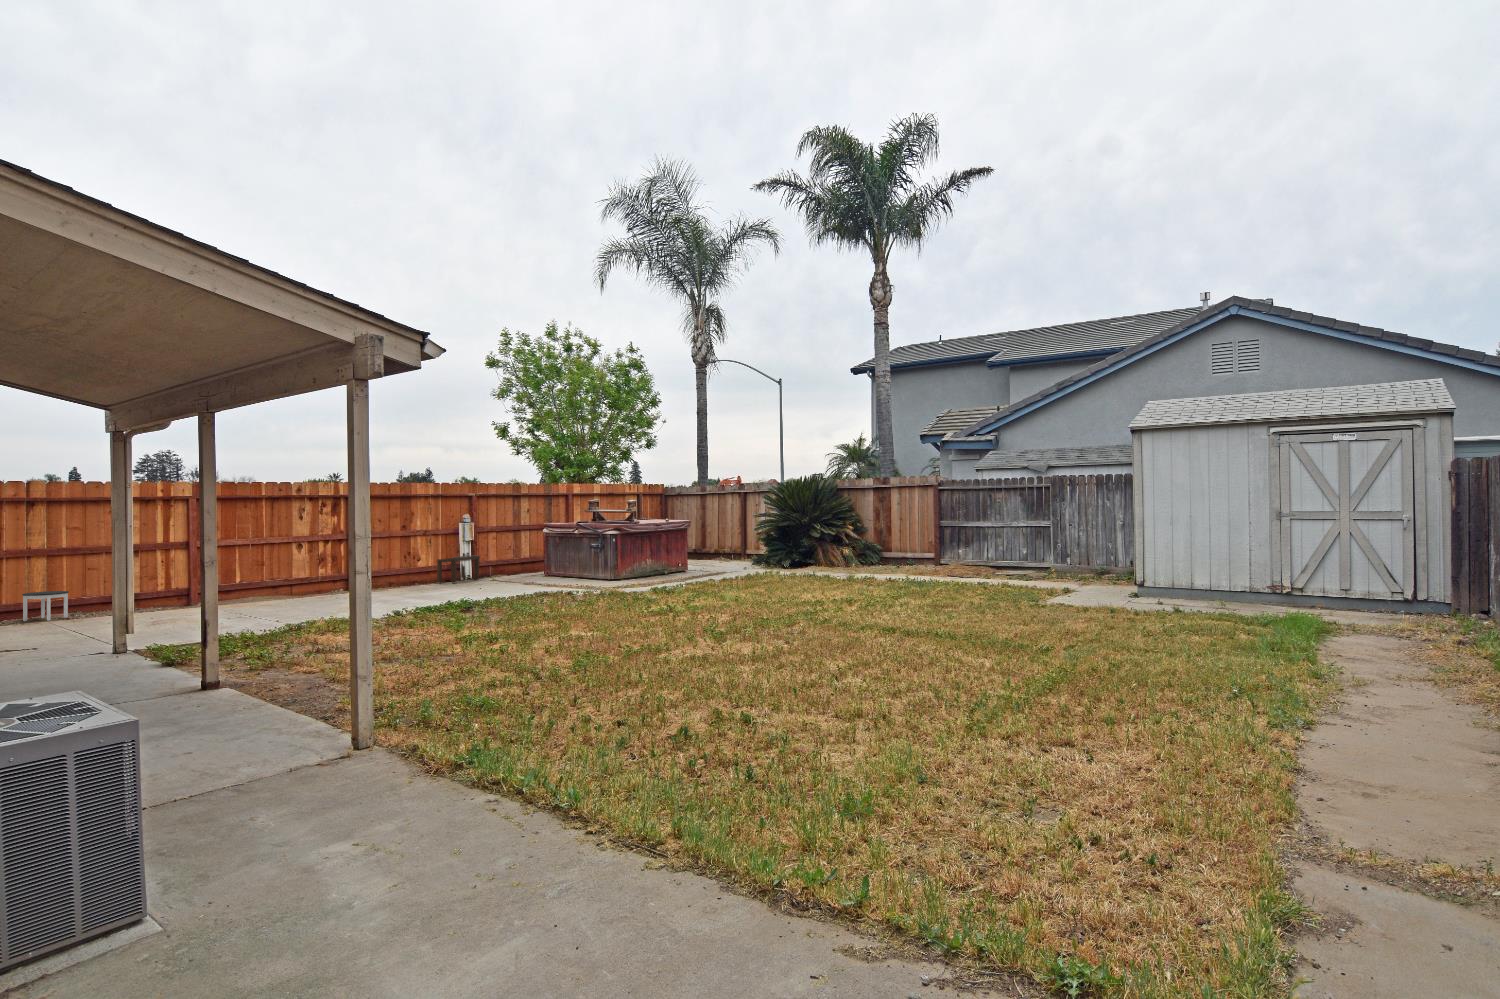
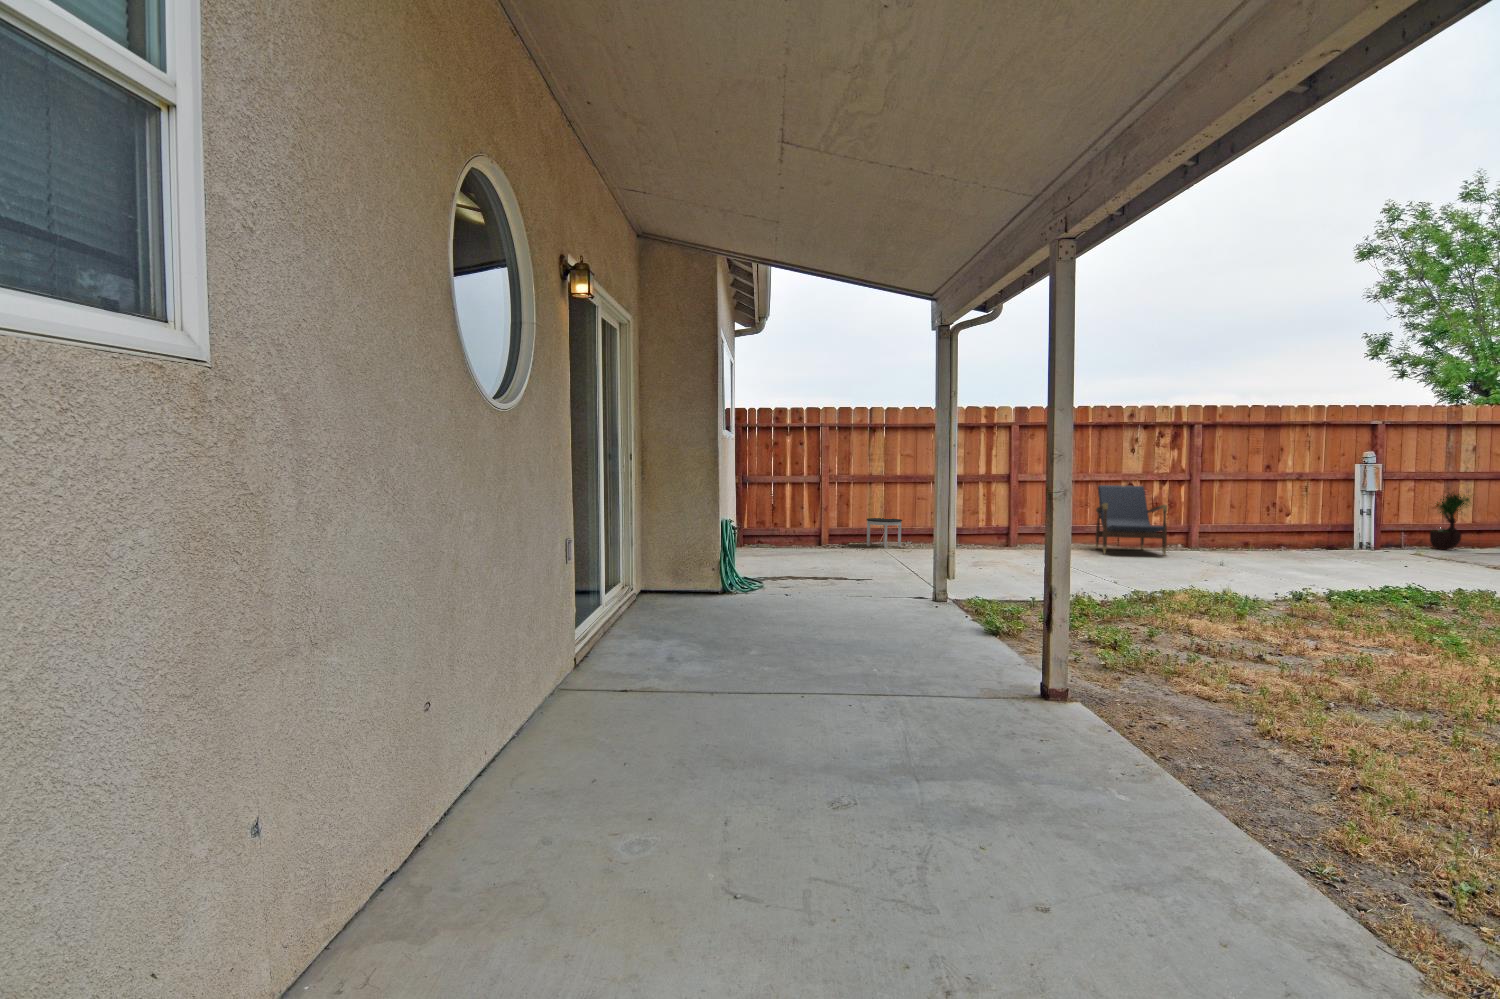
potted tree: none [503,536,526,575] -> present [1430,492,1470,550]
lounge chair: none [271,546,329,602] -> present [1096,485,1167,555]
bench: present [437,556,480,583] -> none [1317,514,1392,554]

